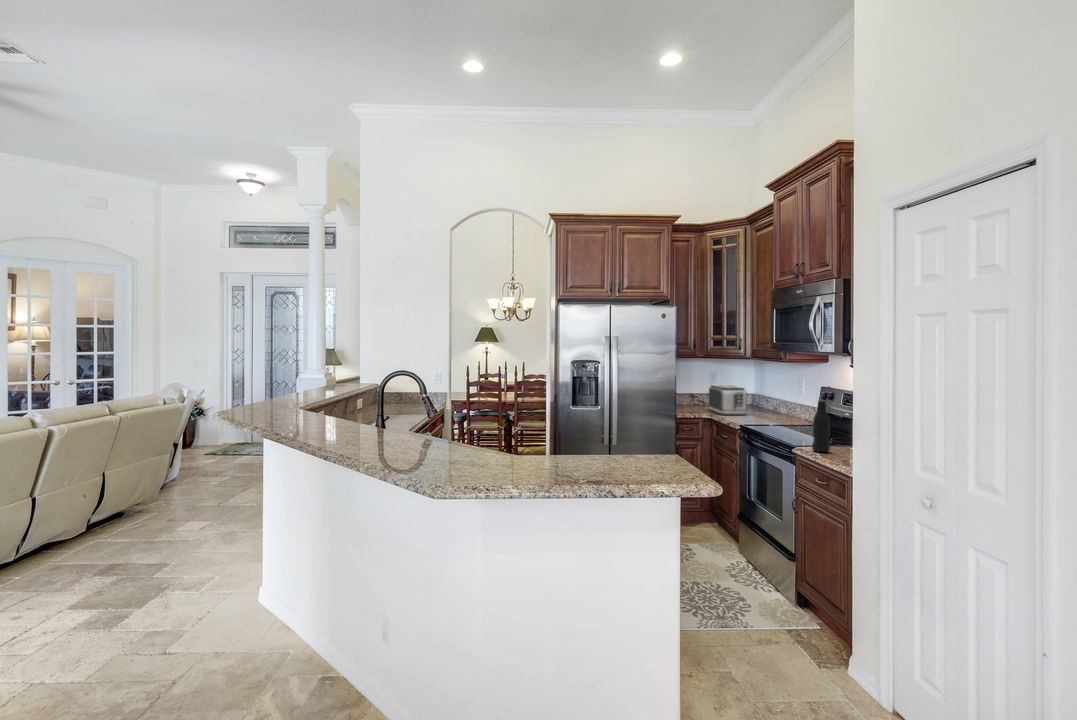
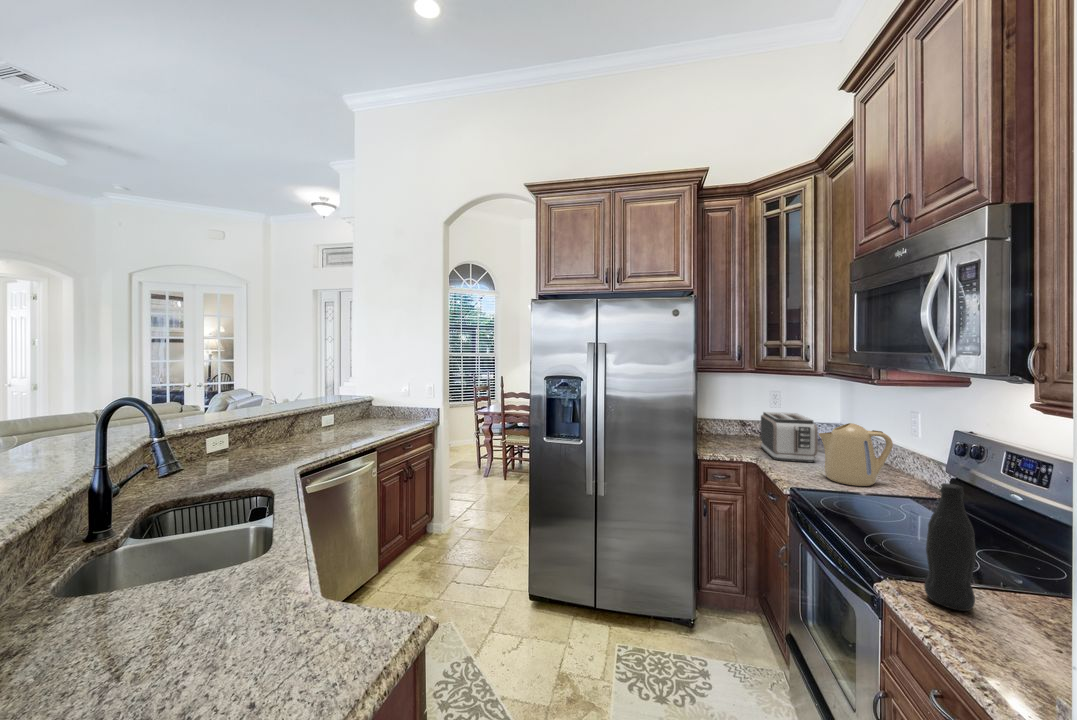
kettle: none [751,387,791,423] -> present [818,423,893,486]

